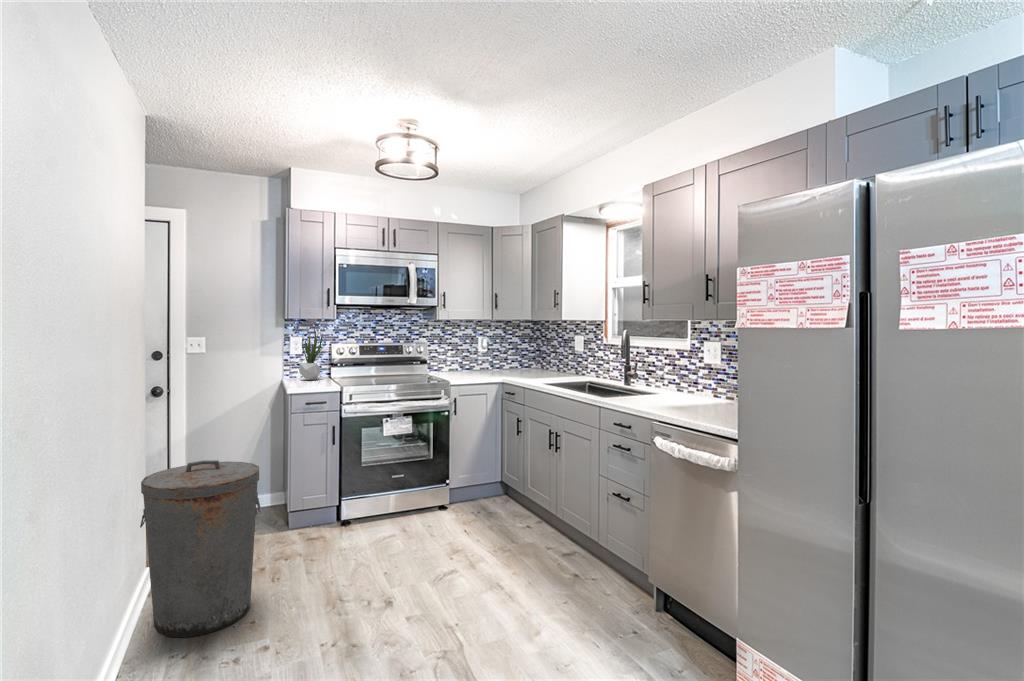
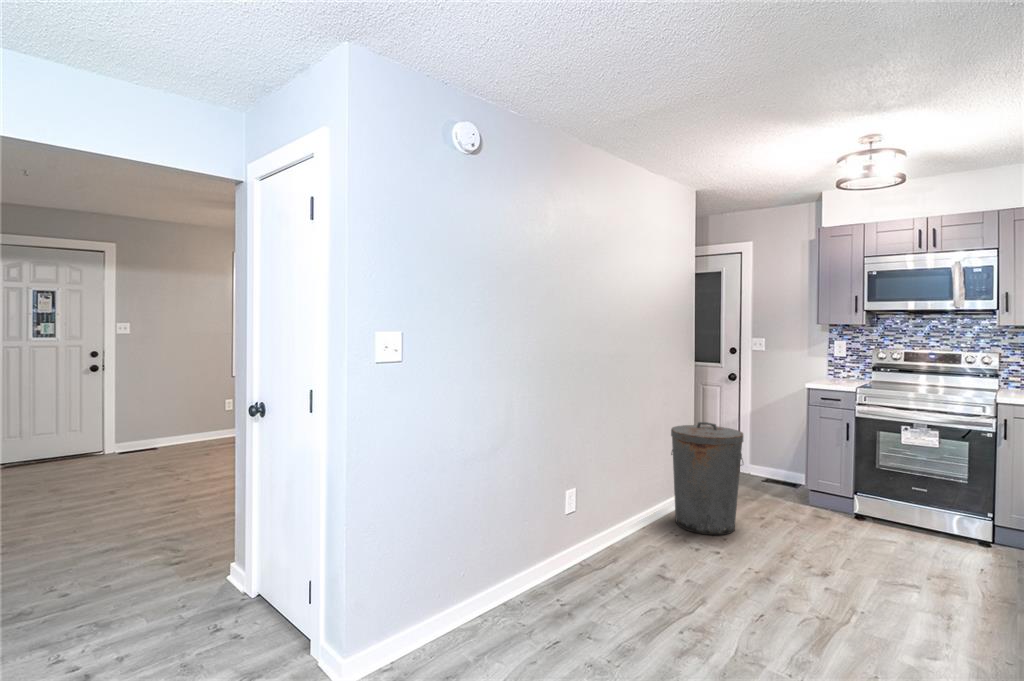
potted plant: present [299,327,323,380] -> none [842,332,867,382]

